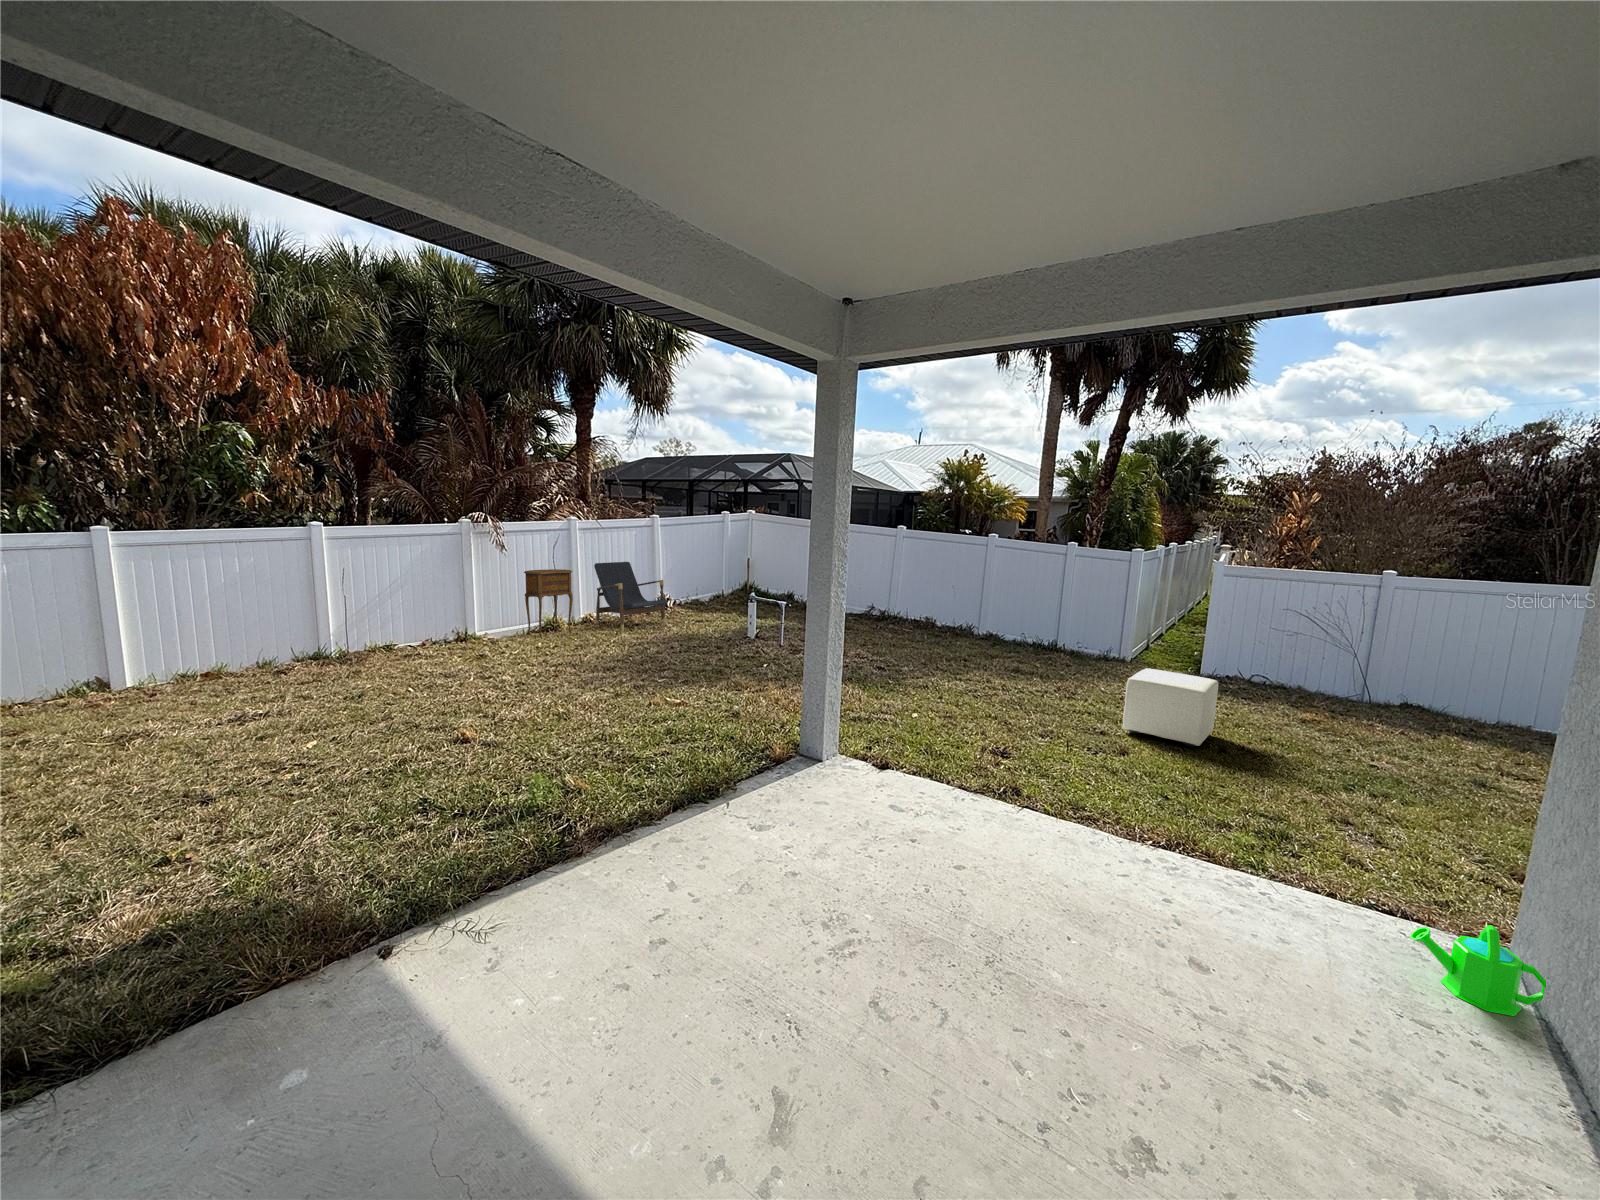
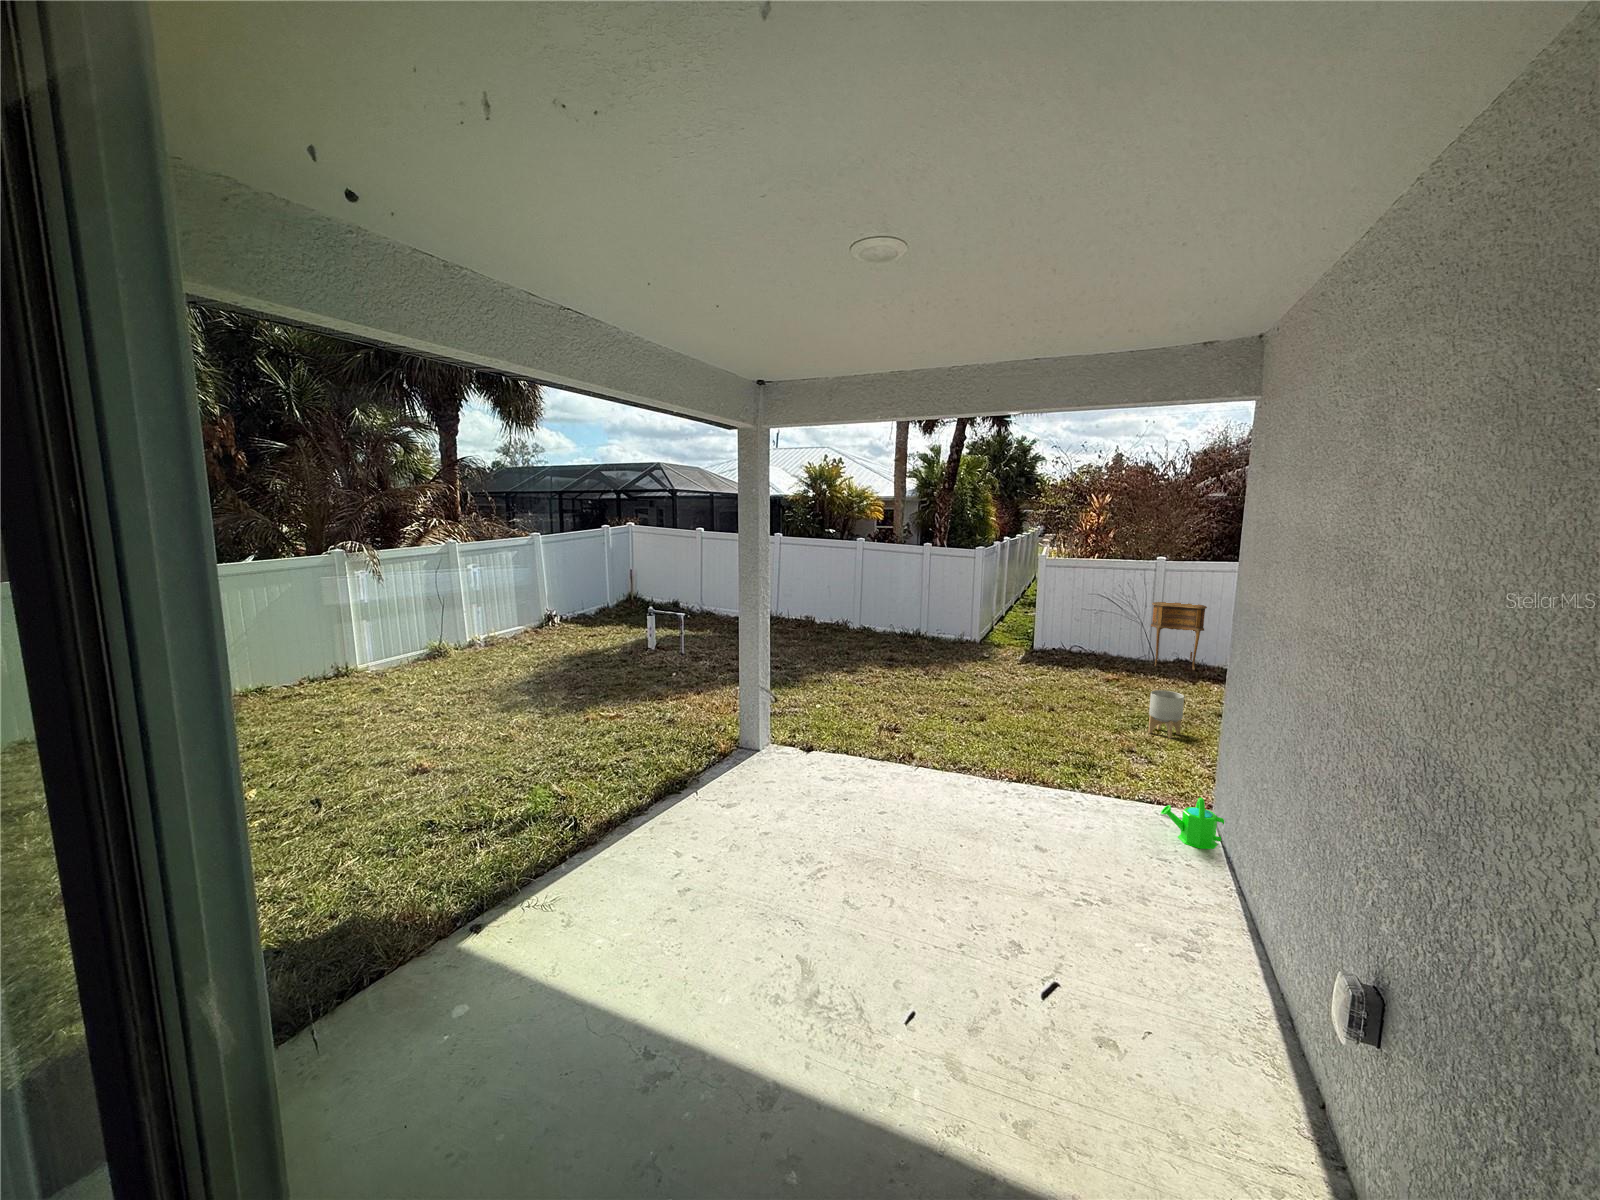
lounge chair: present [594,562,667,632] -> none [479,582,558,653]
side table: present [524,569,573,637] -> present [1151,602,1207,670]
ottoman: present [1122,669,1218,747] -> none [980,651,1046,709]
planter: none [1370,740,1434,810] -> present [1148,690,1184,738]

